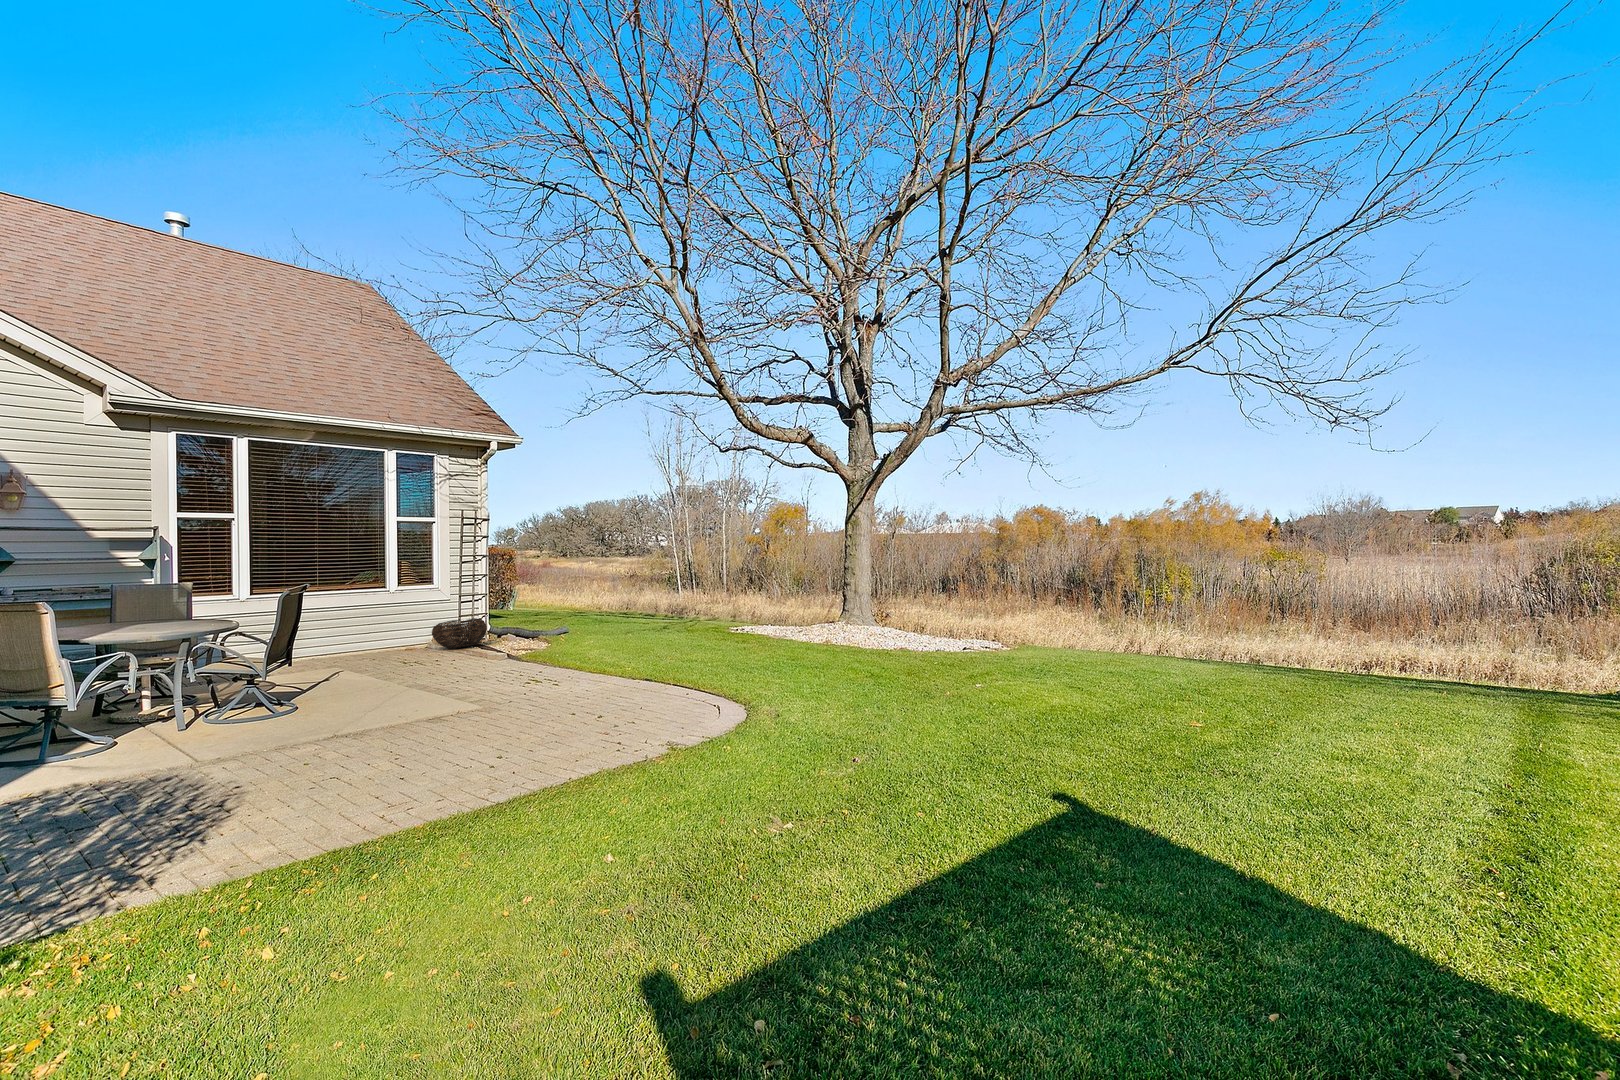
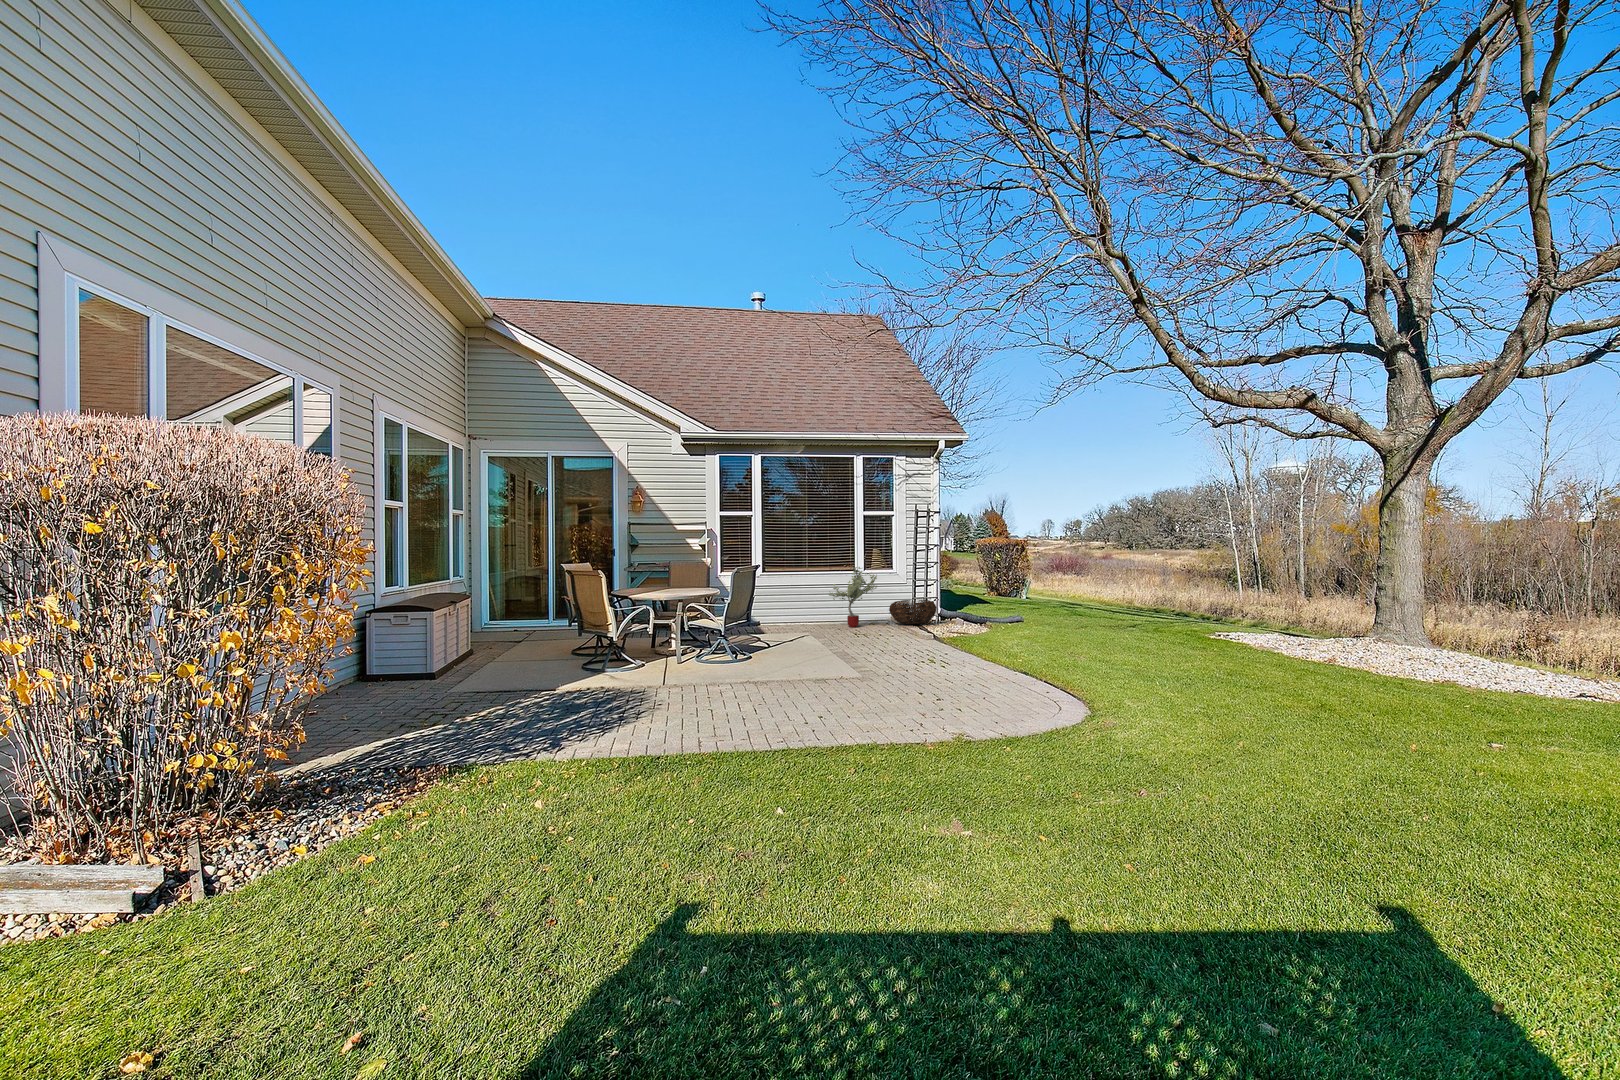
potted tree: none [355,584,422,658] -> present [829,567,877,627]

